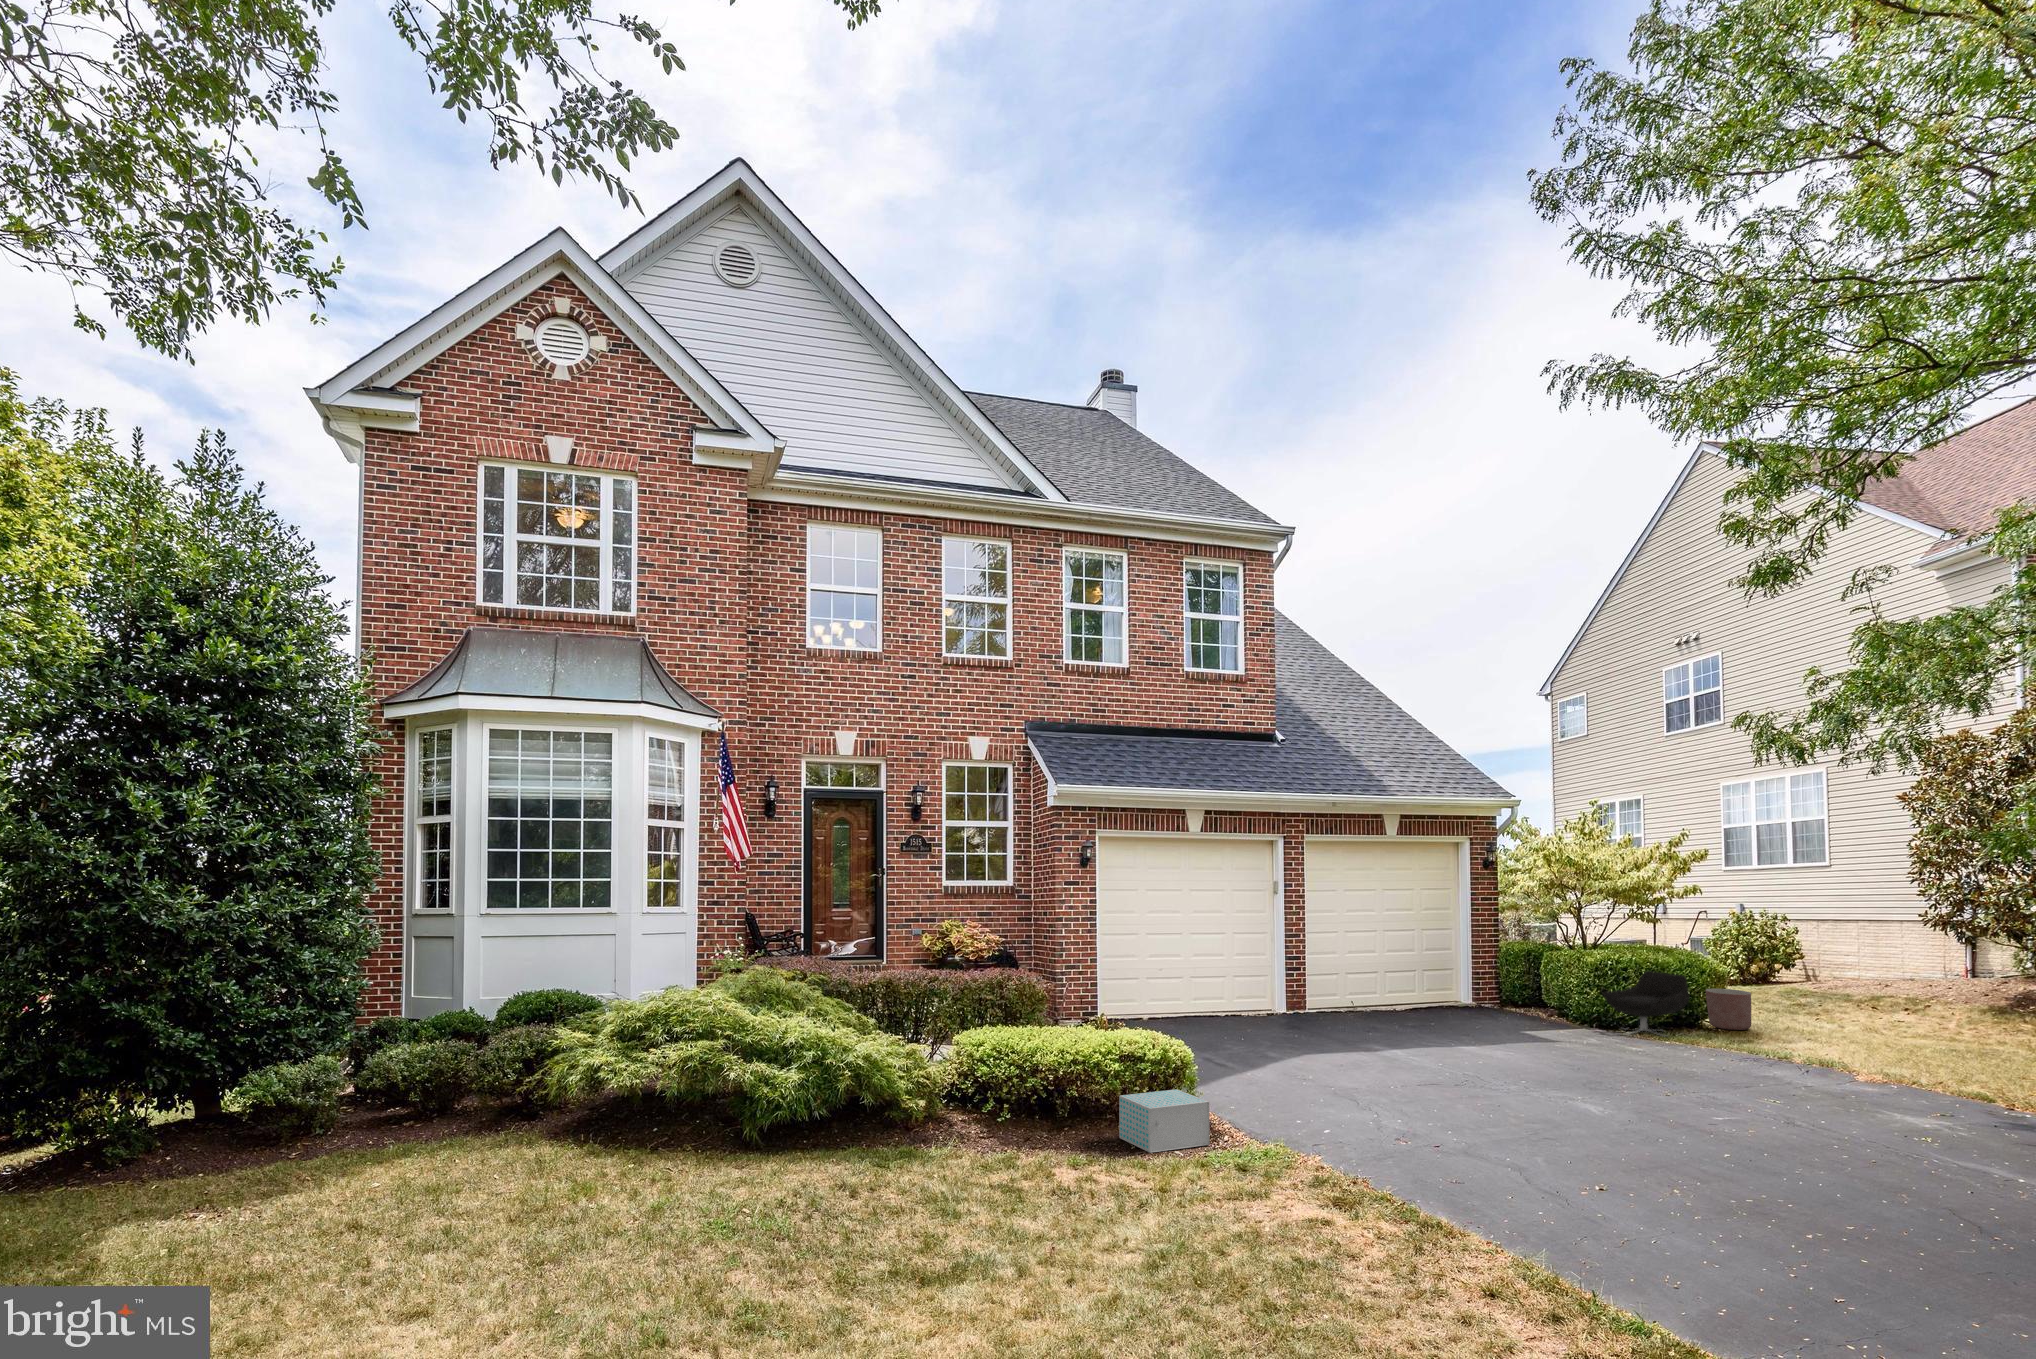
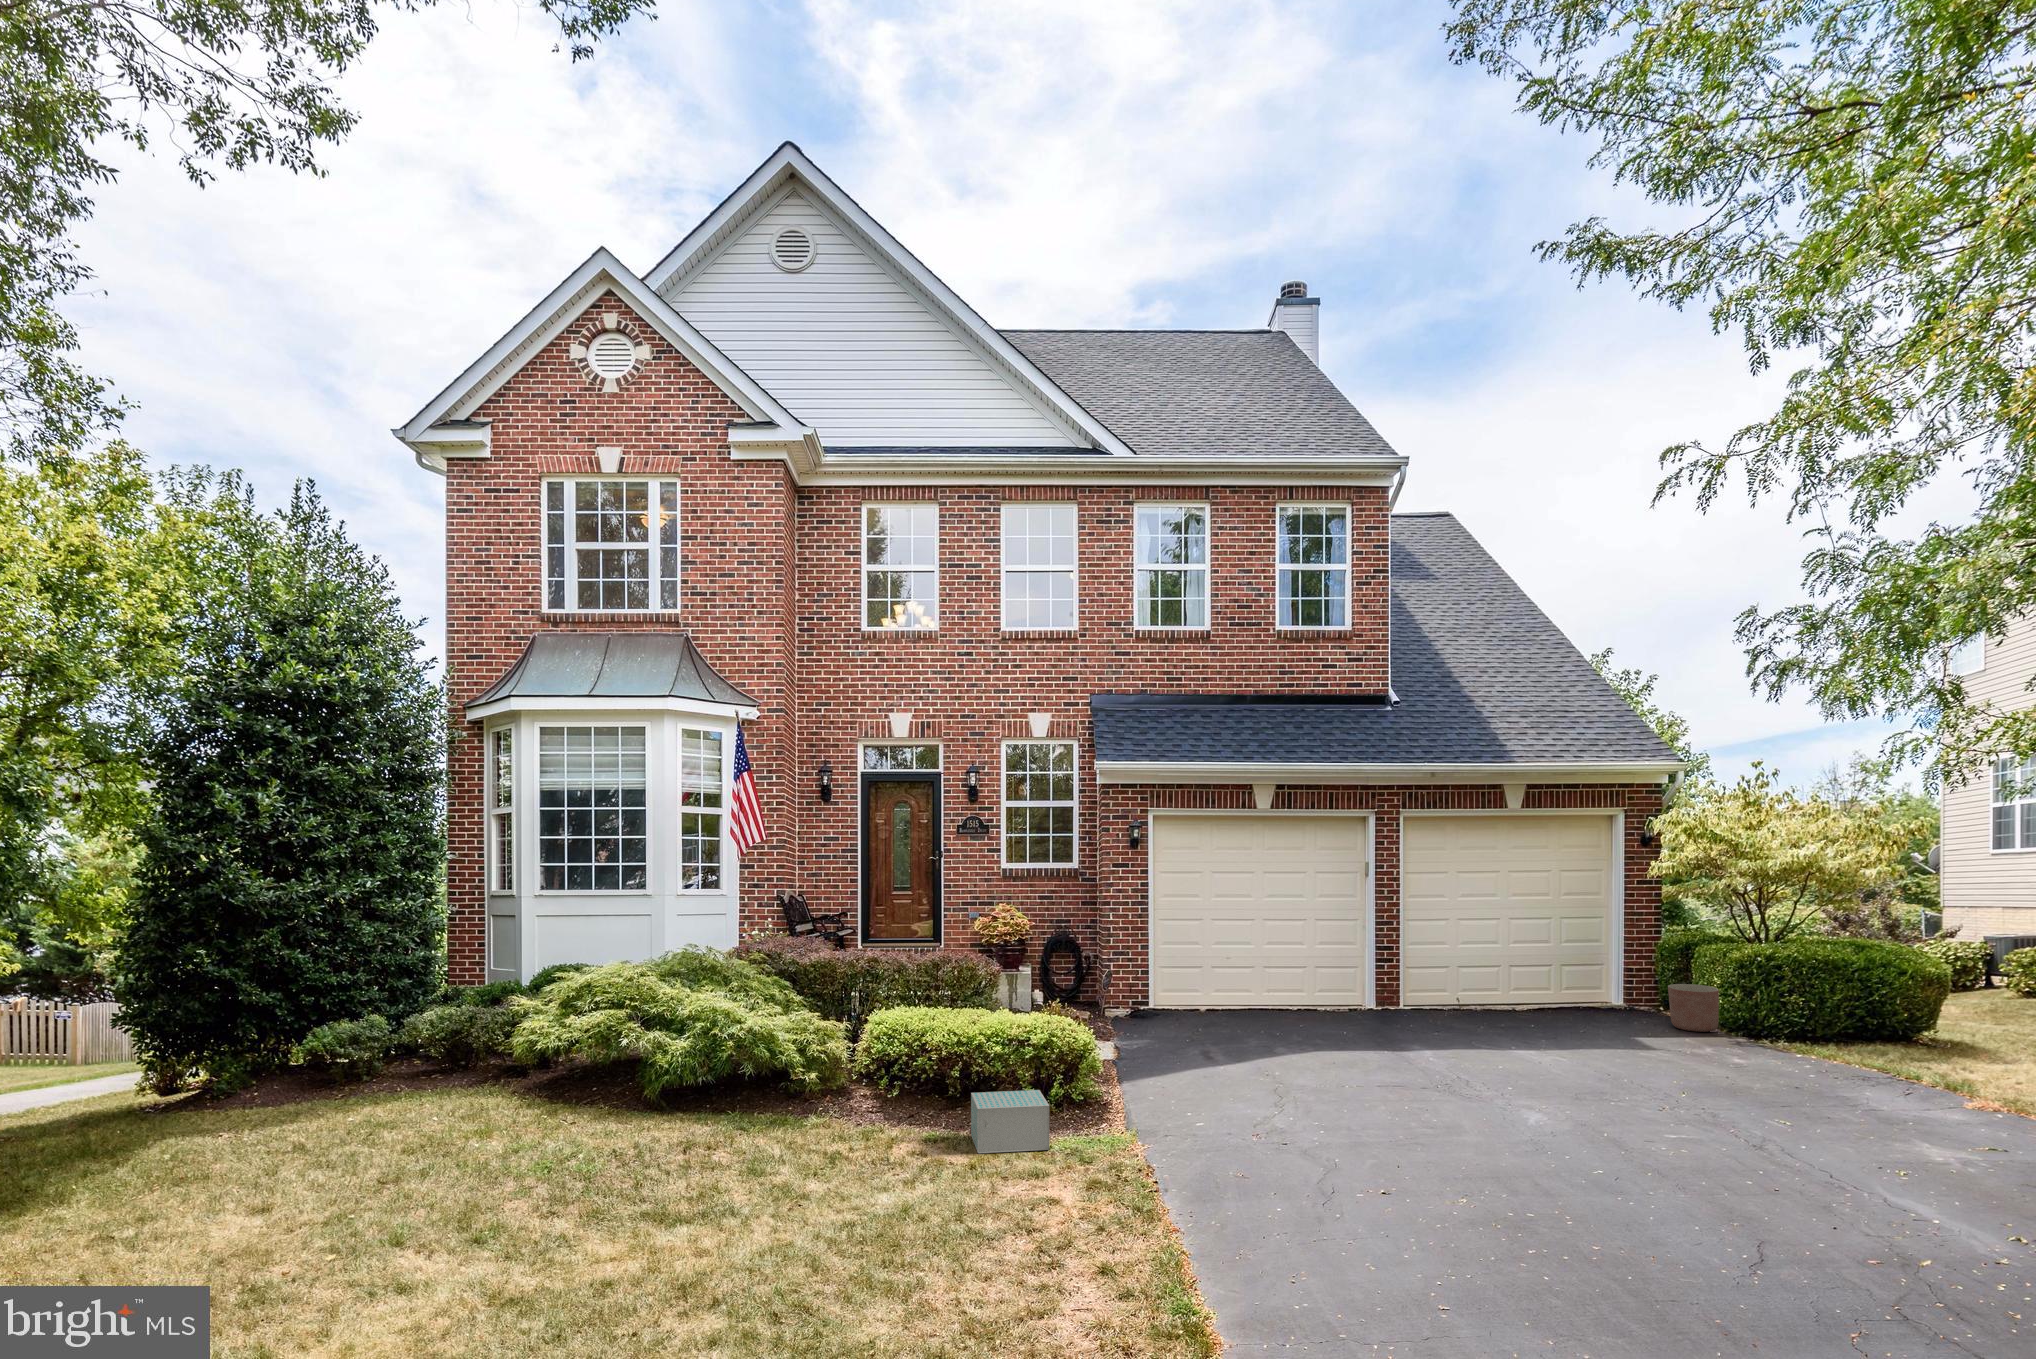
lounge chair: present [1603,971,1689,1037] -> none [1733,977,1842,1059]
planter: present [1706,989,1751,1030] -> present [1668,984,1719,1032]

